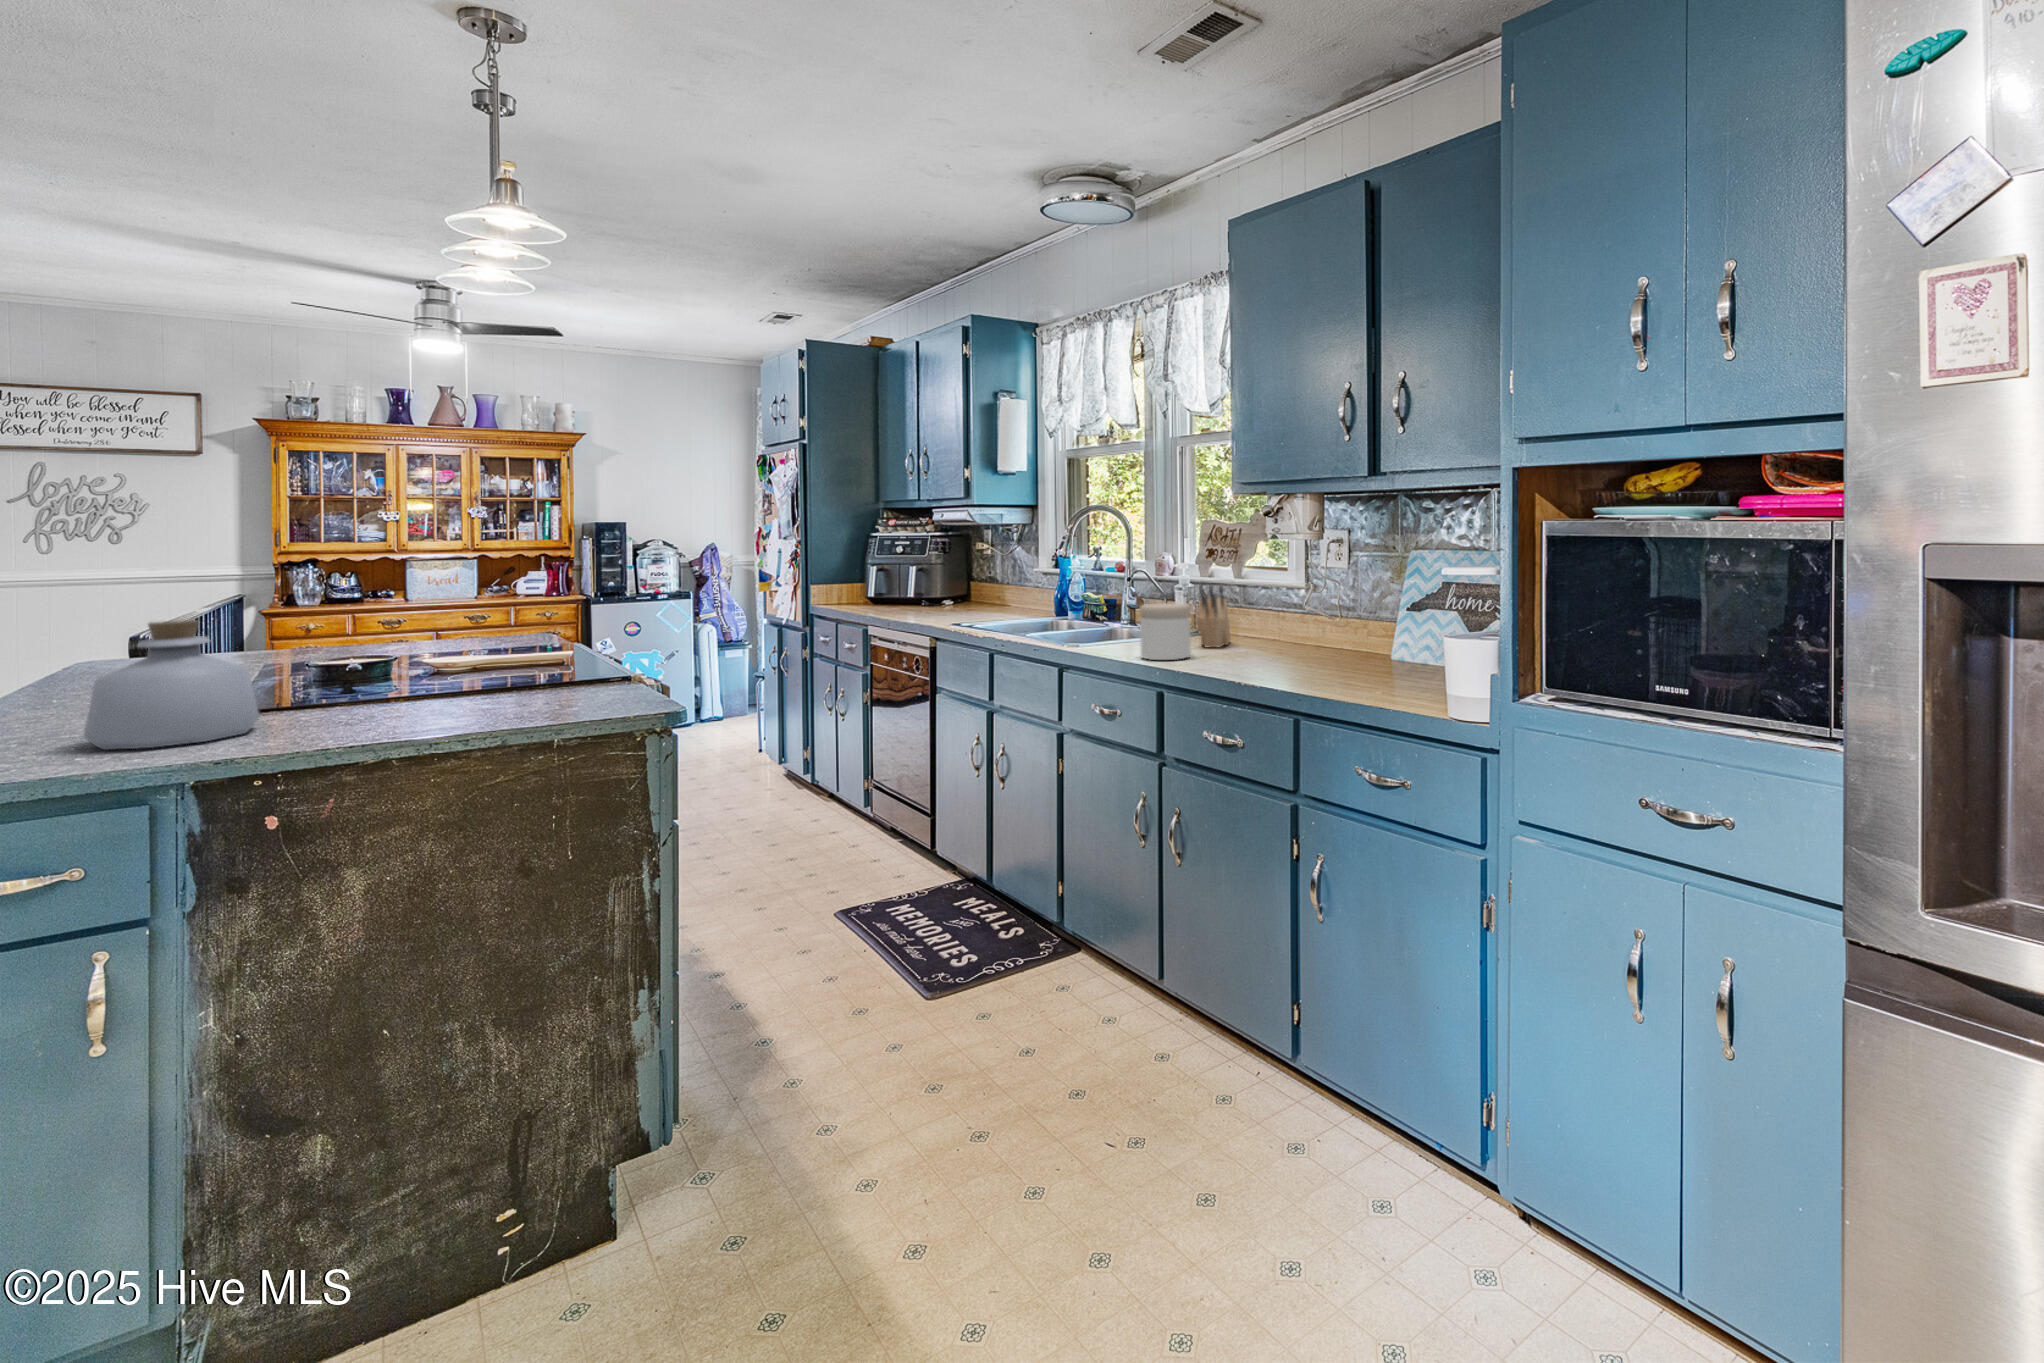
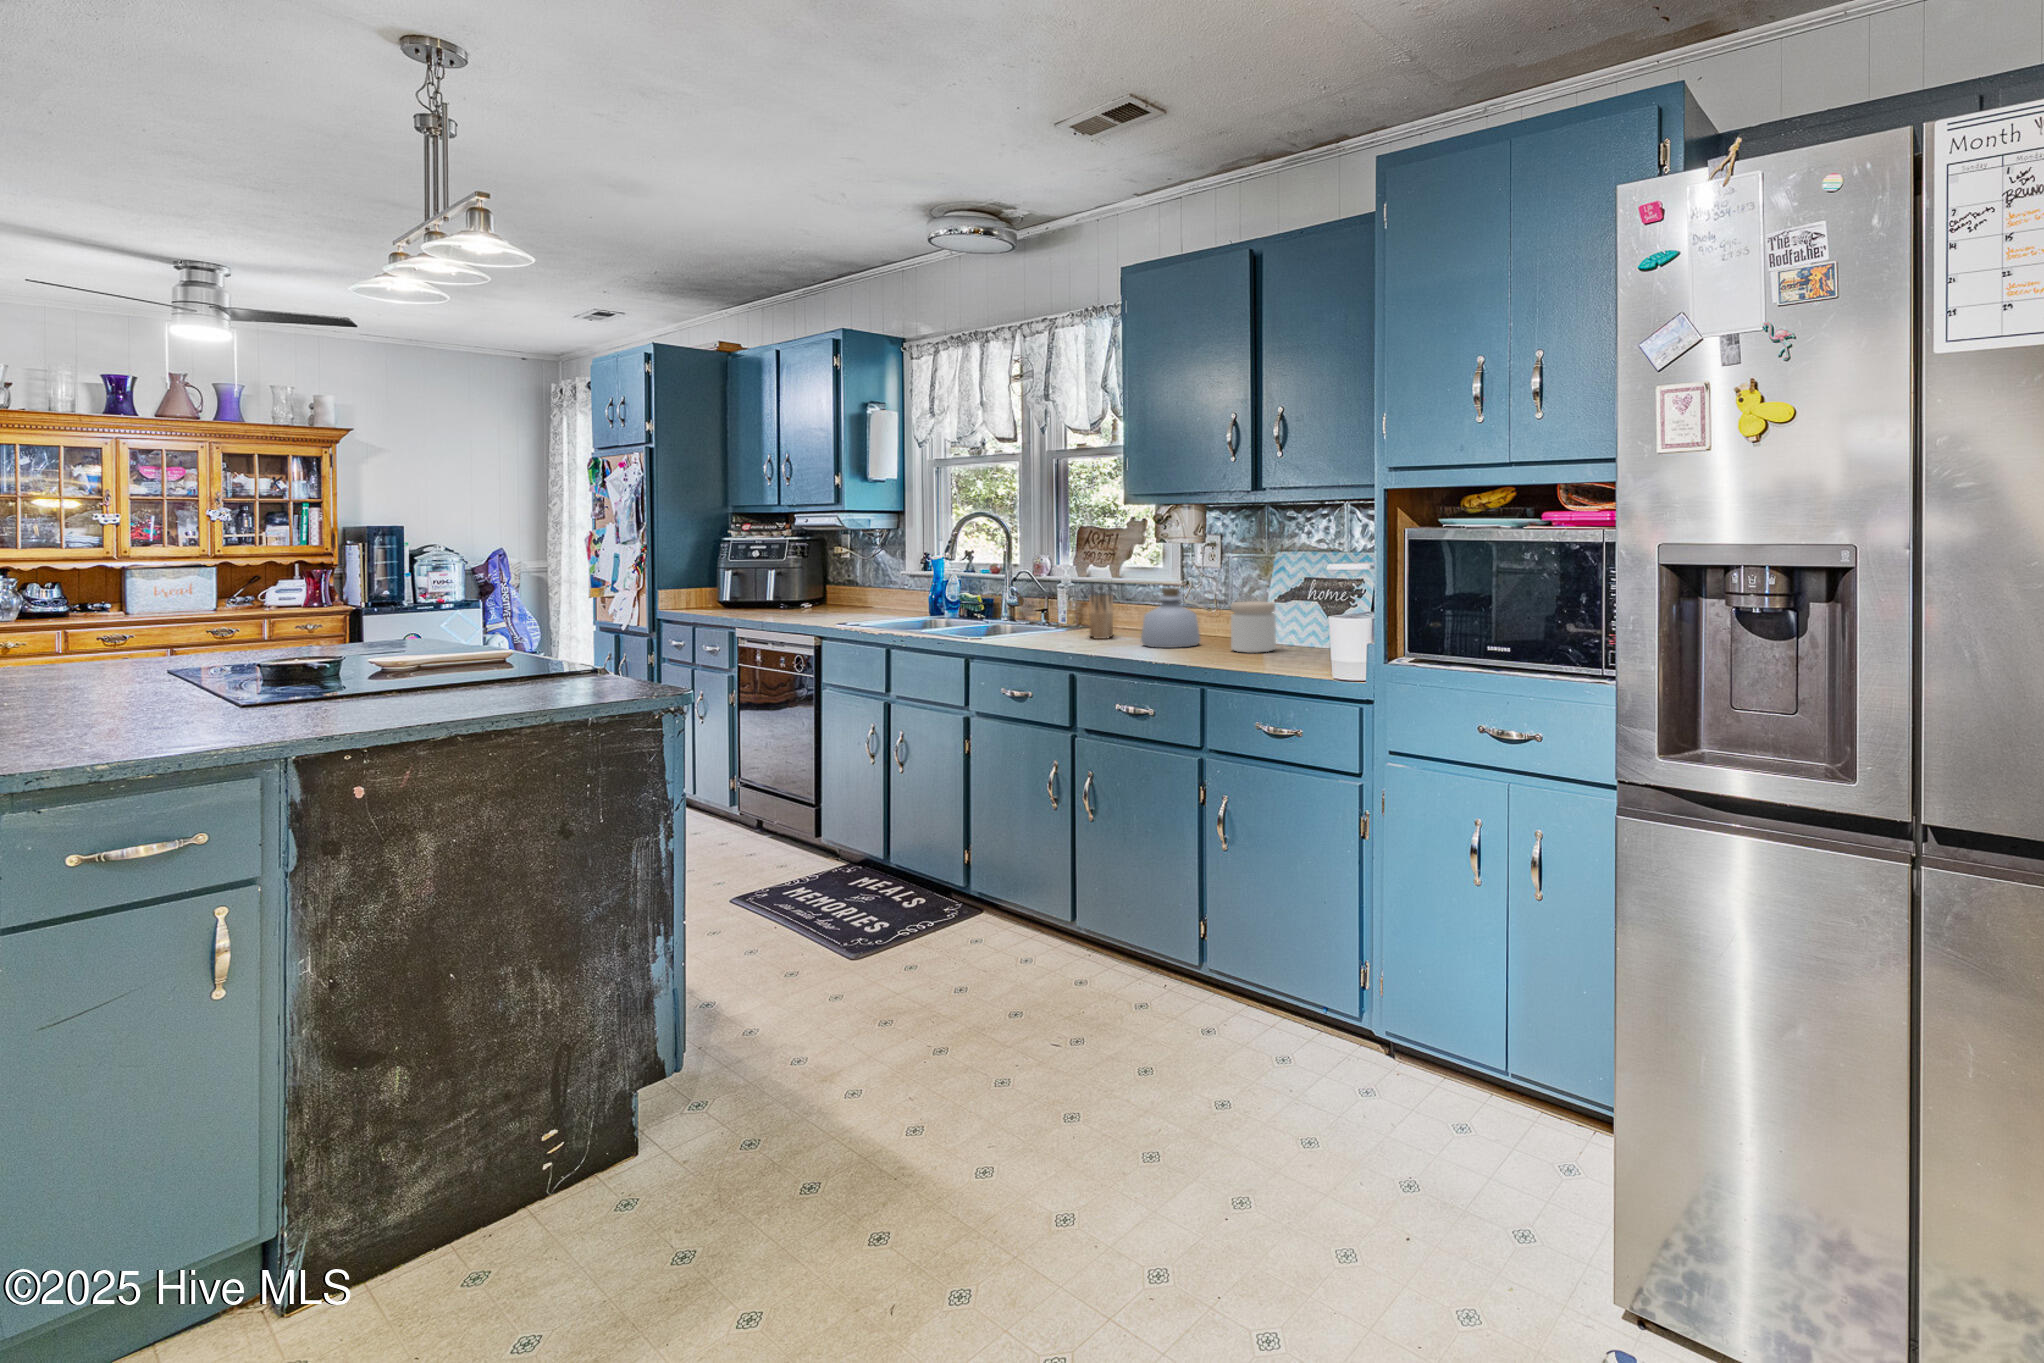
jar: present [1140,603,1191,660] -> present [1231,601,1276,653]
bottle: present [84,620,260,750] -> present [1141,588,1200,648]

